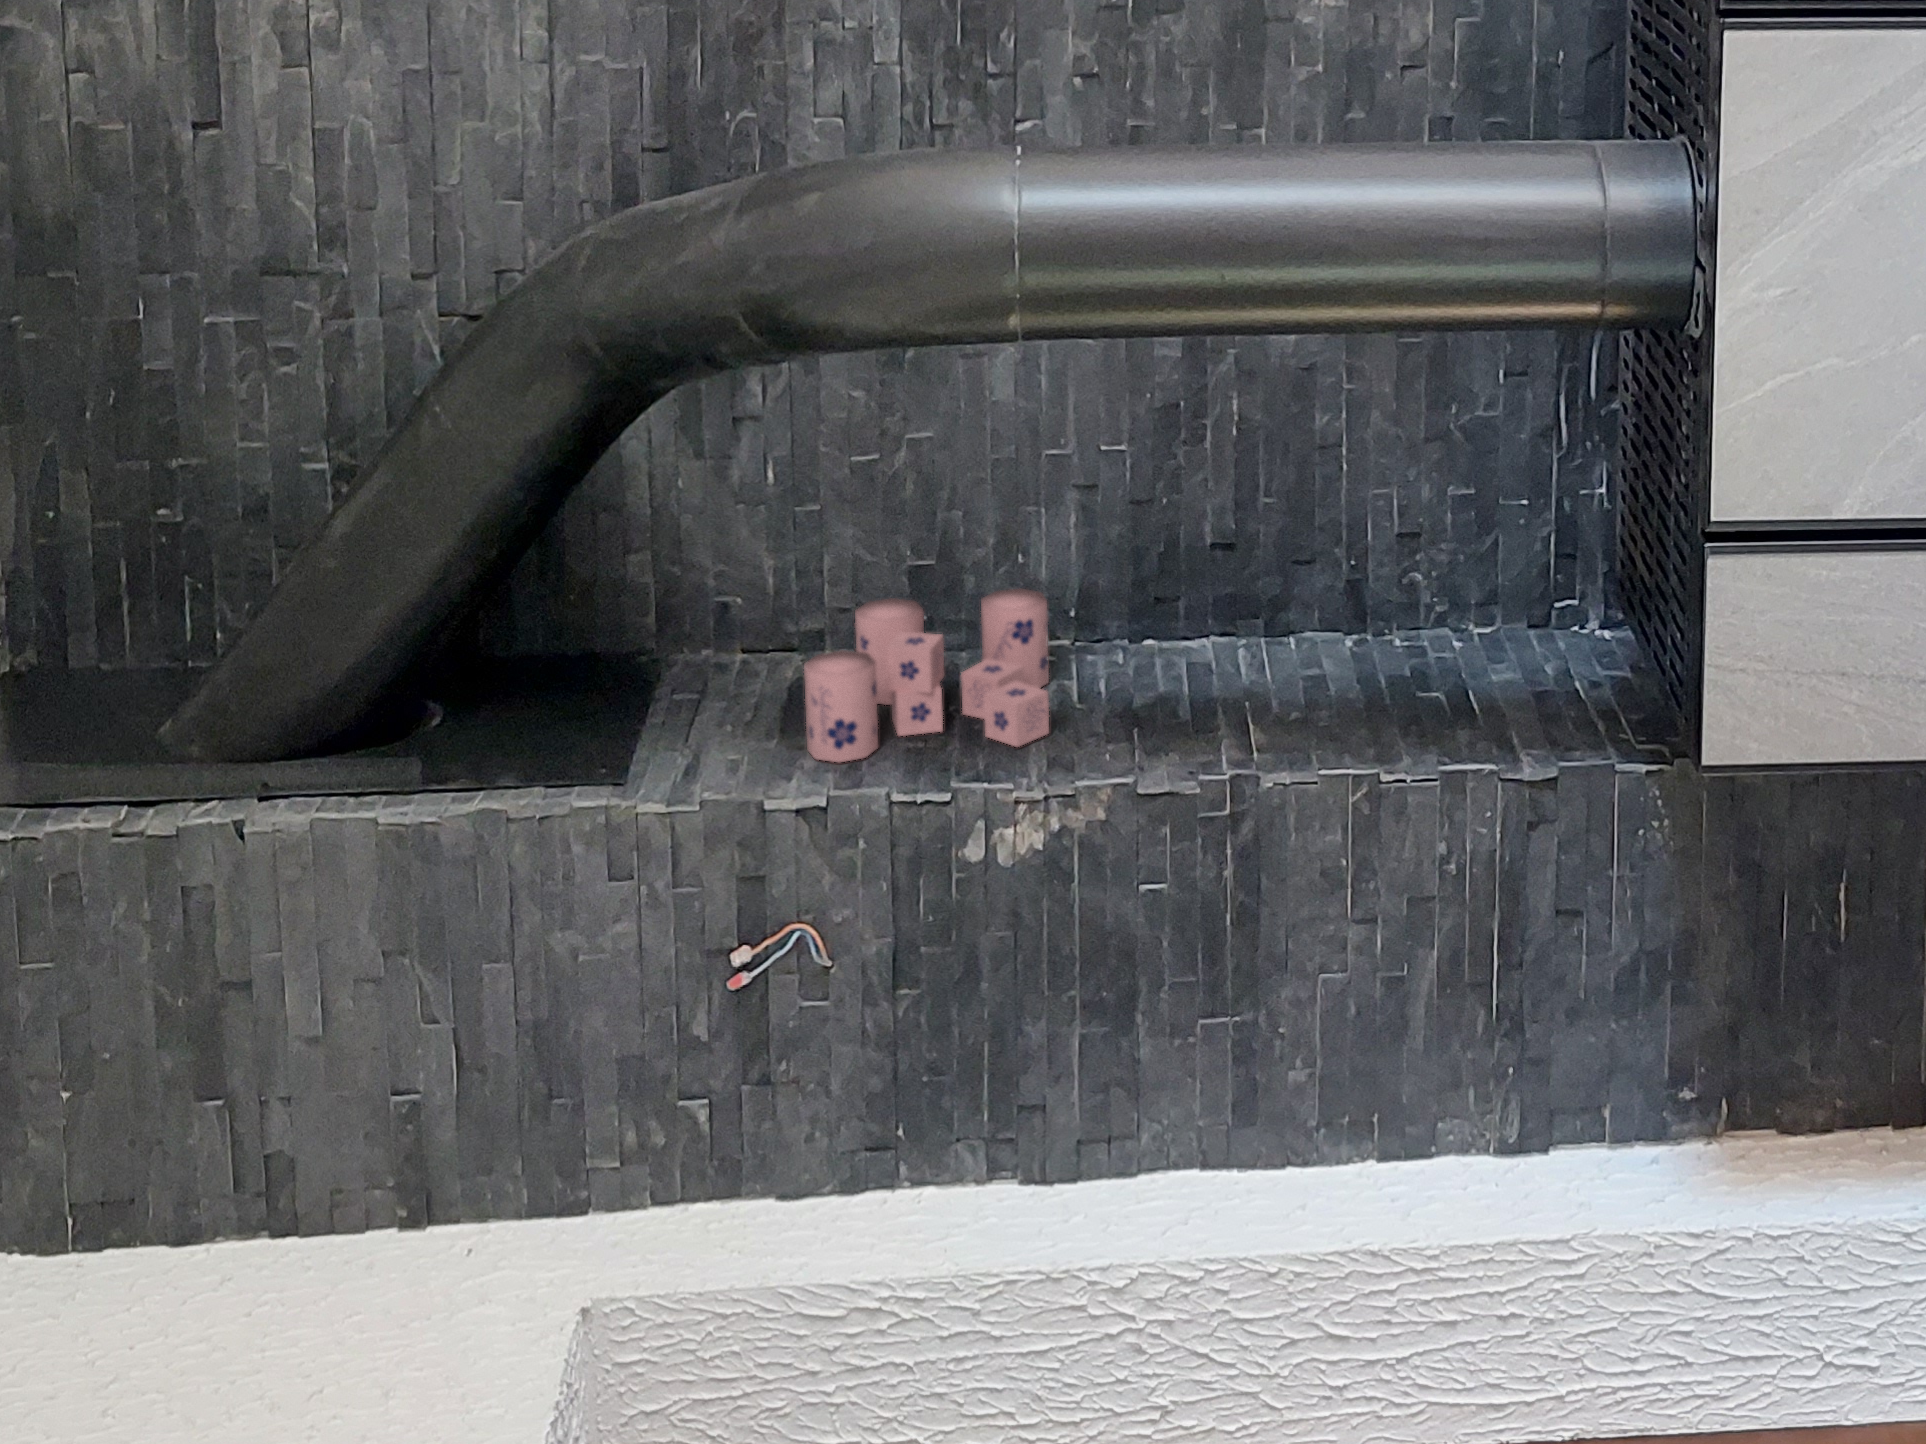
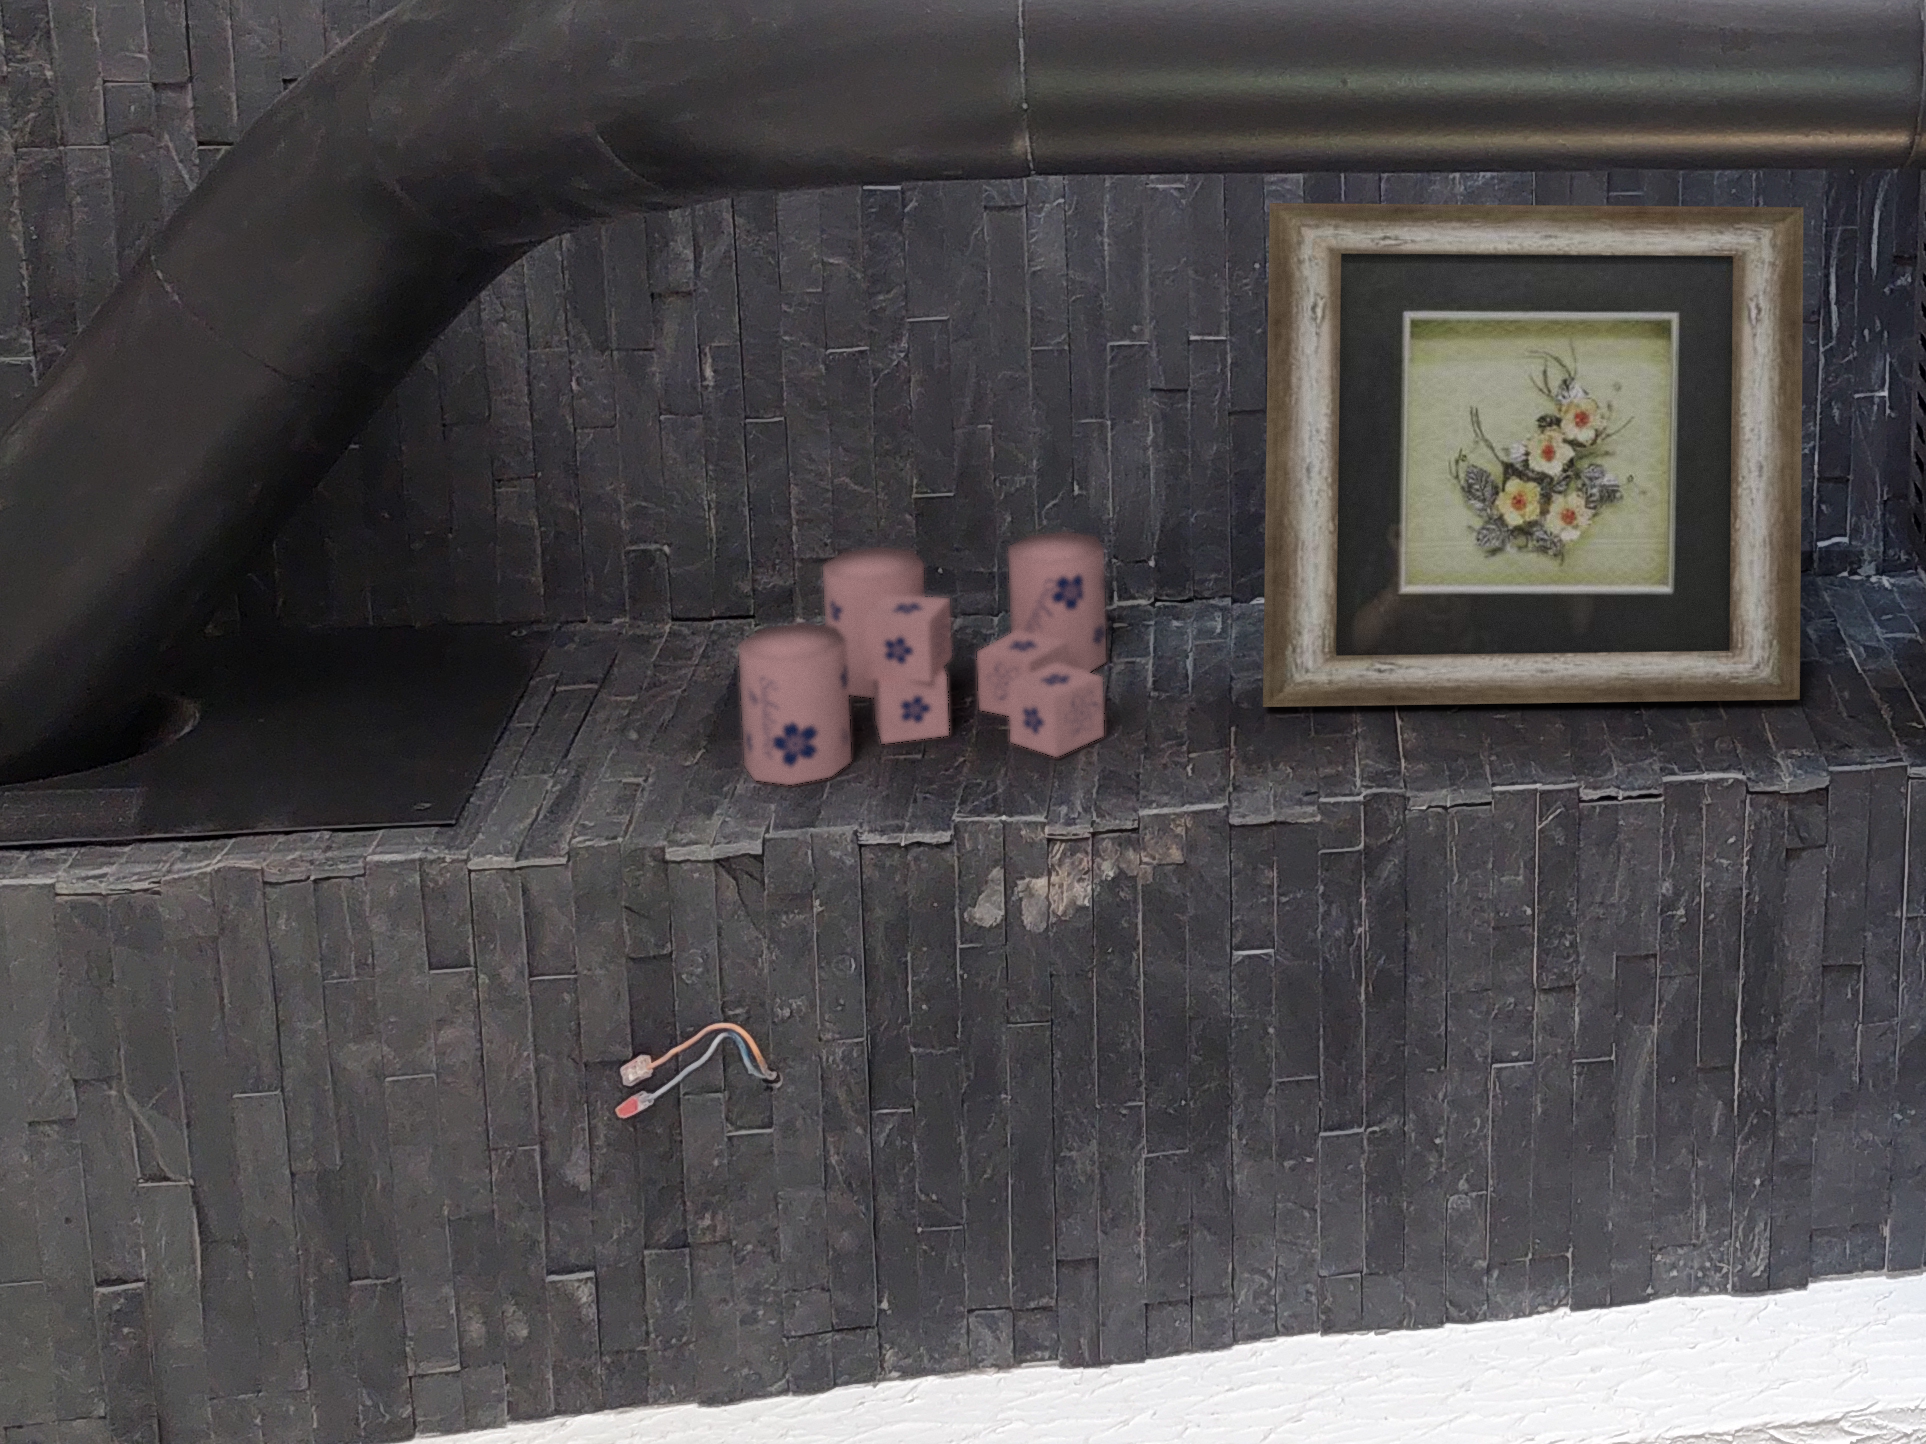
picture frame: none [1159,354,1543,716] -> present [1263,203,1803,707]

